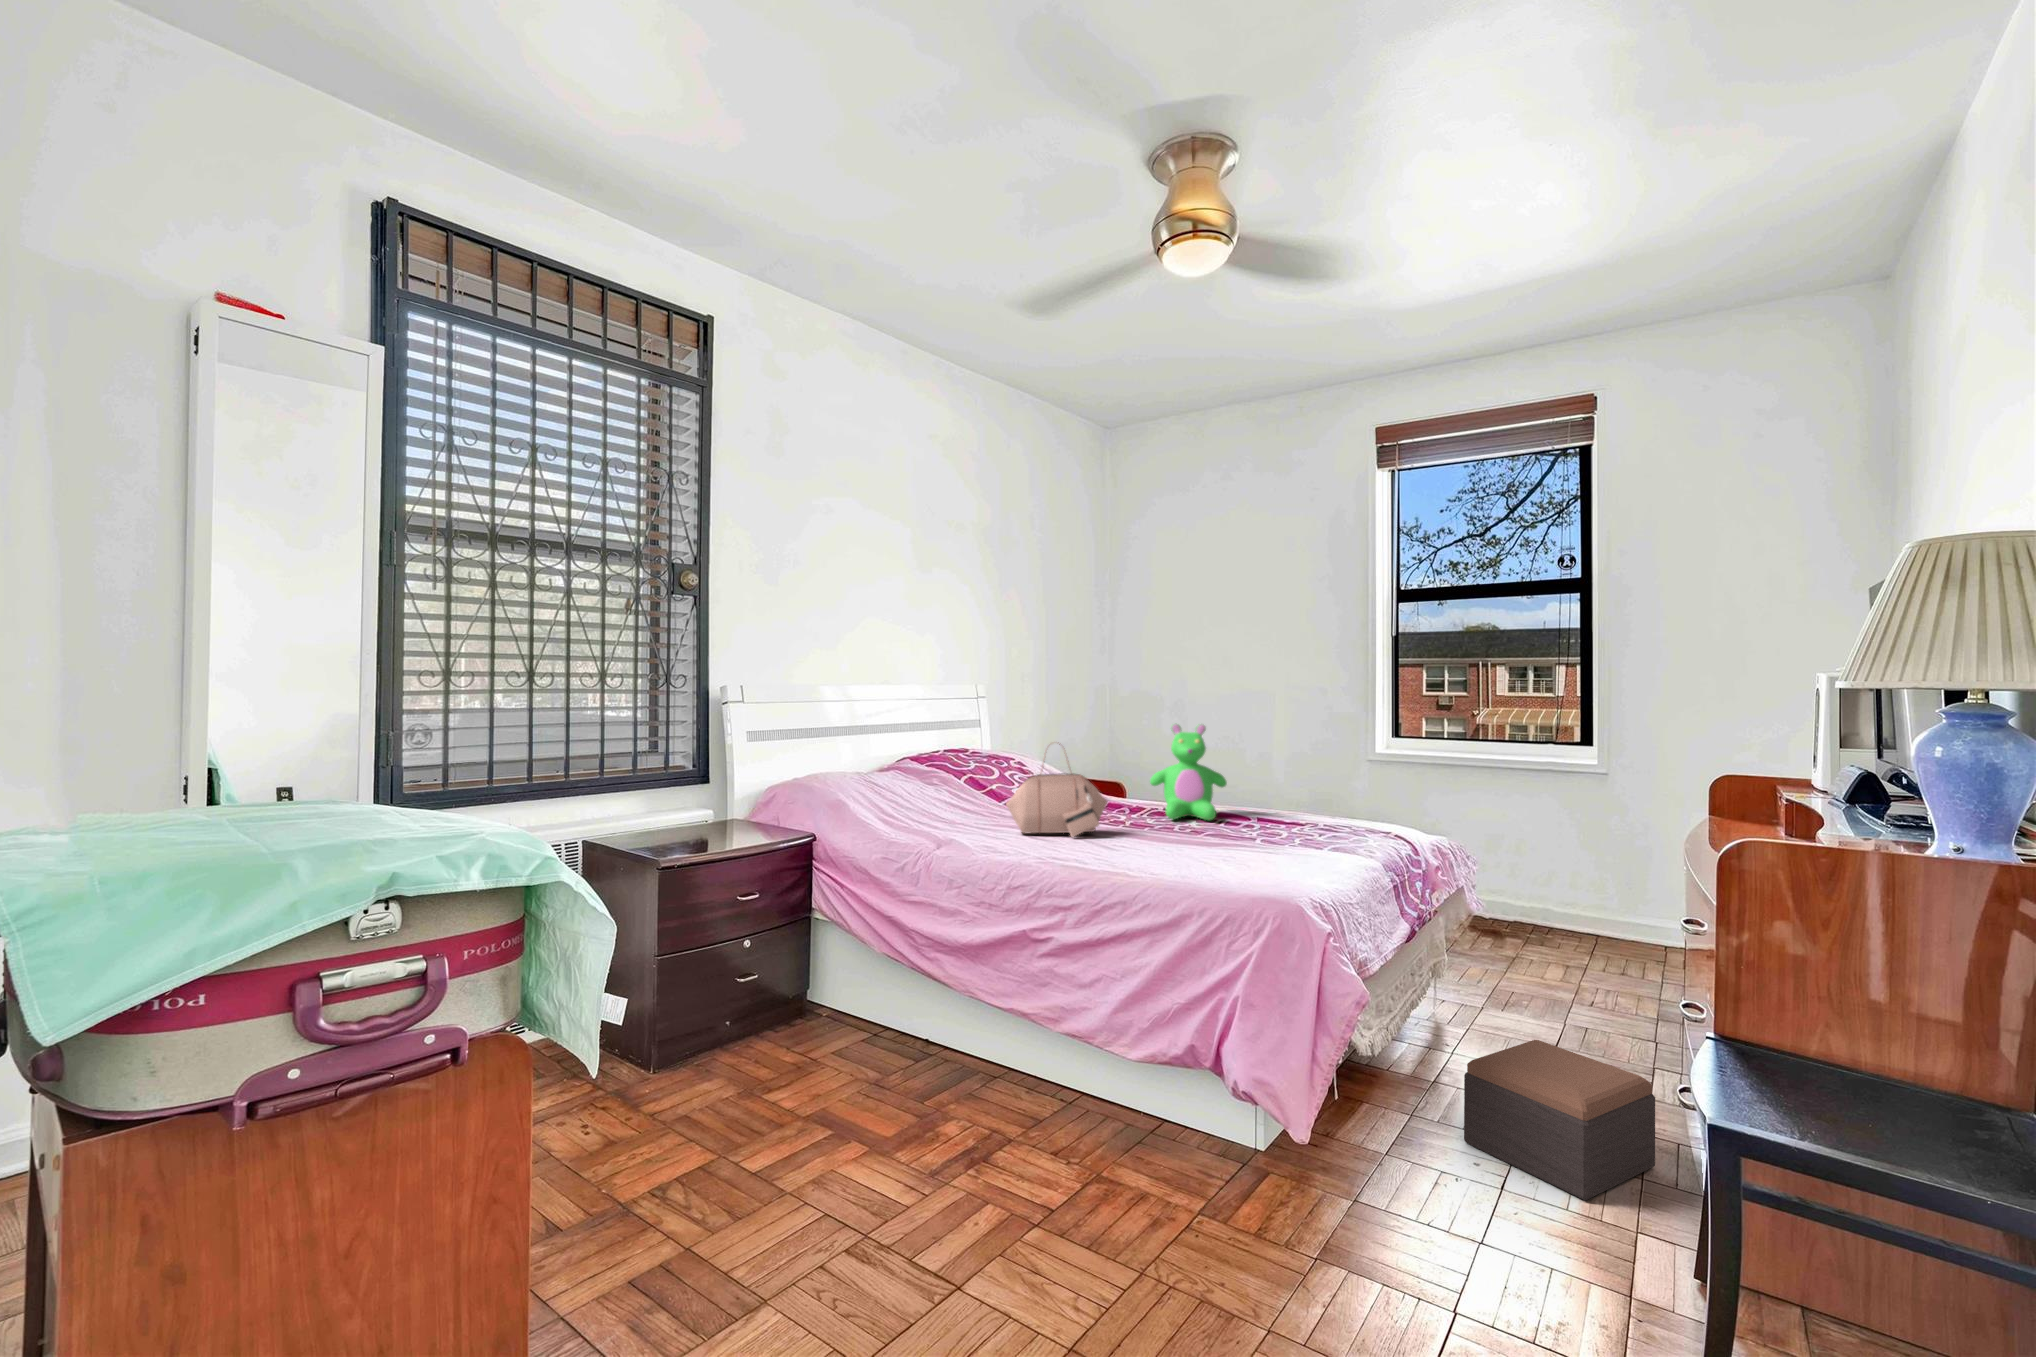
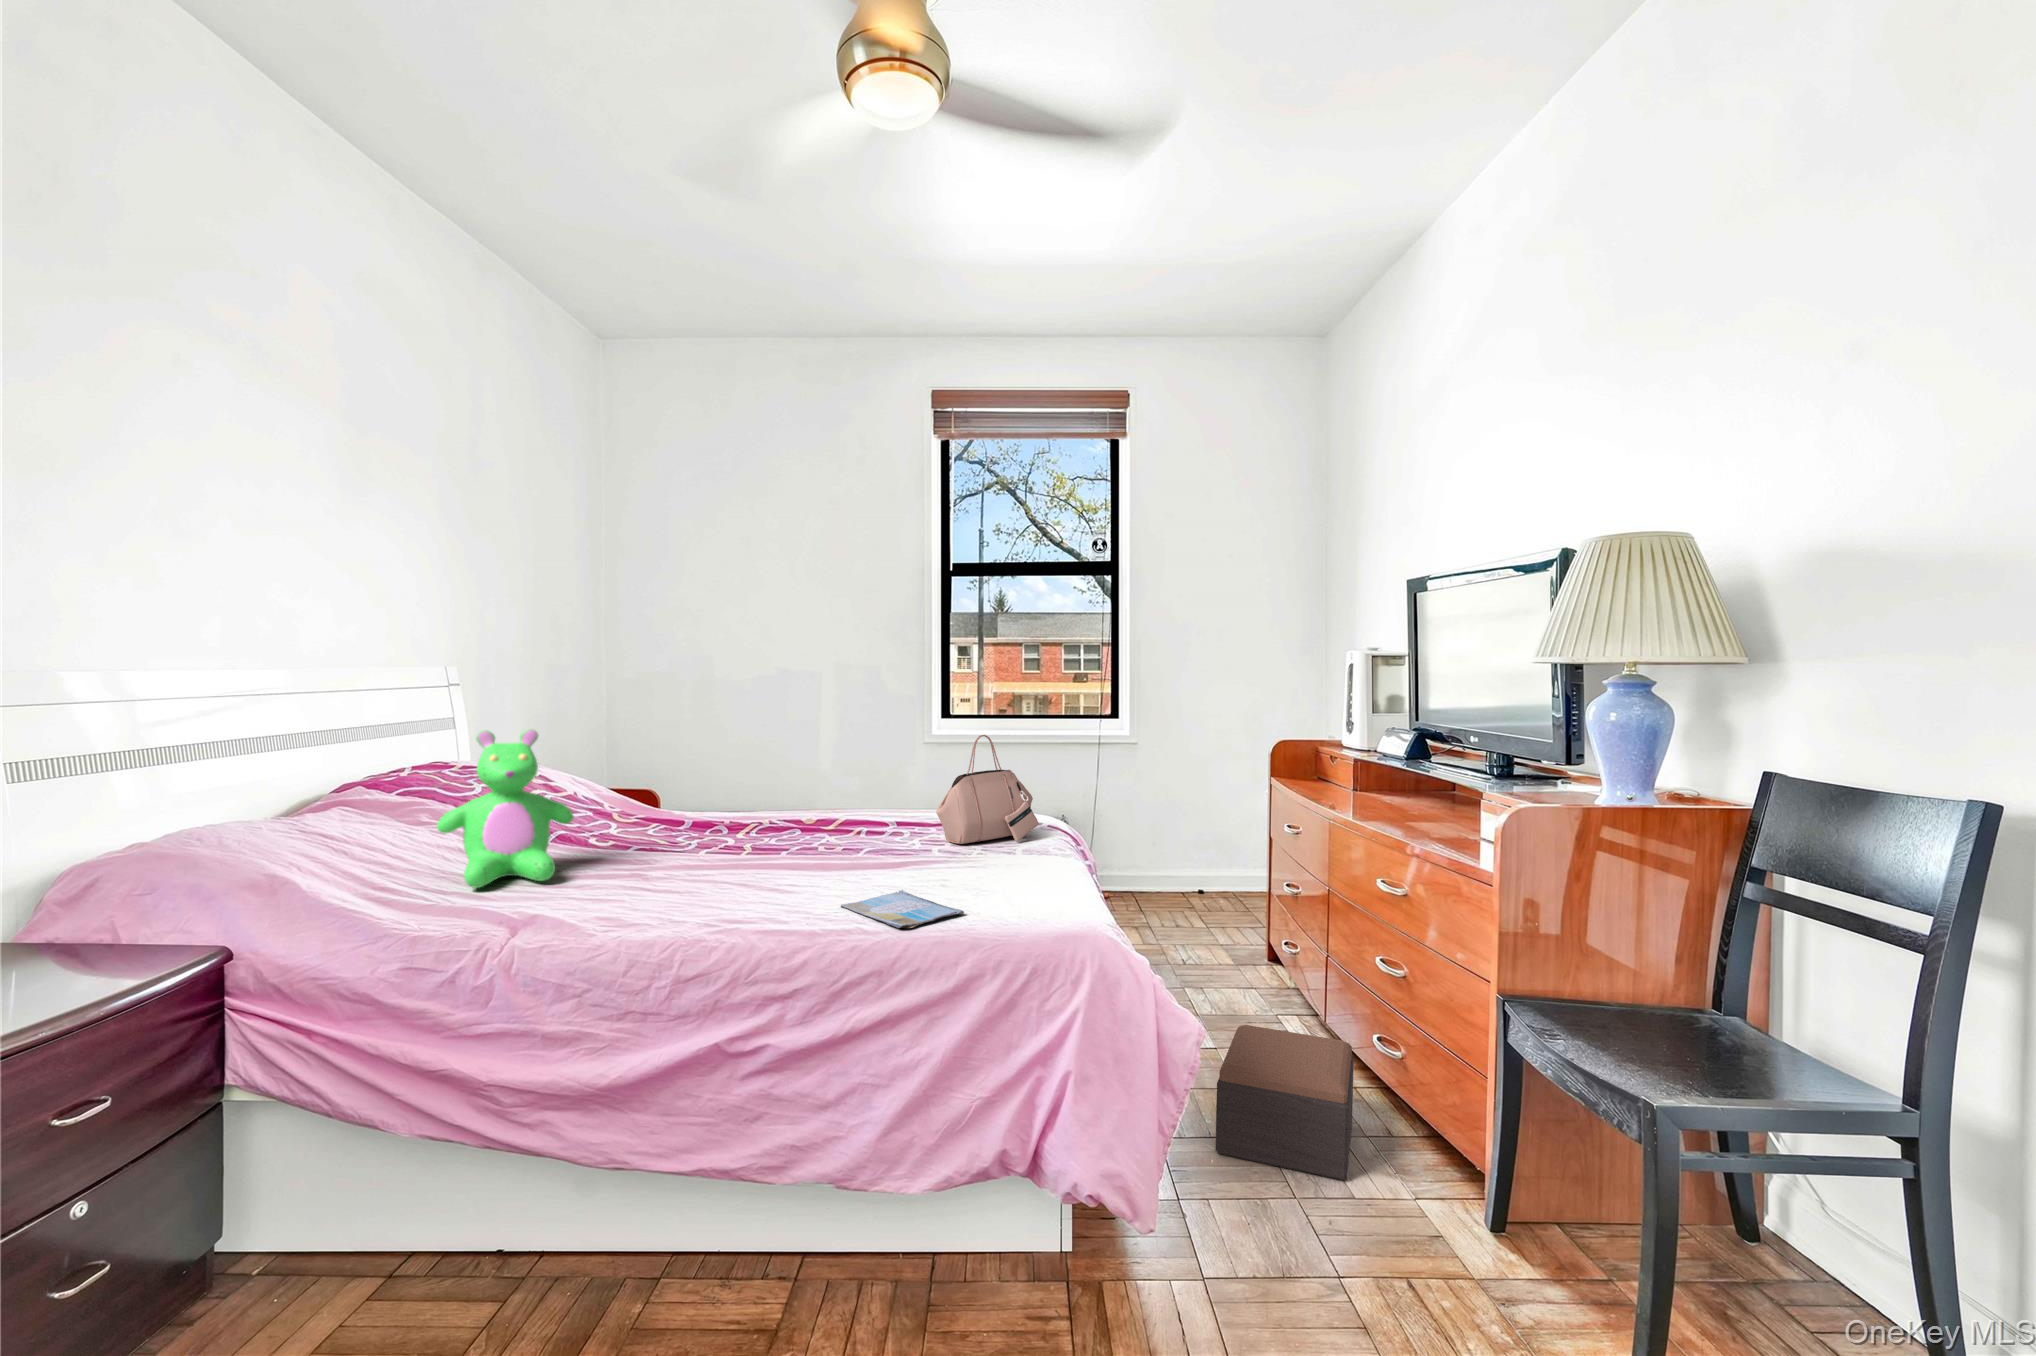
teddy bear: present [1150,724,1227,820] -> present [437,729,573,888]
handbag: present [1006,744,1108,837] -> present [936,735,1039,844]
book: none [1133,854,1213,874] -> present [841,890,964,928]

